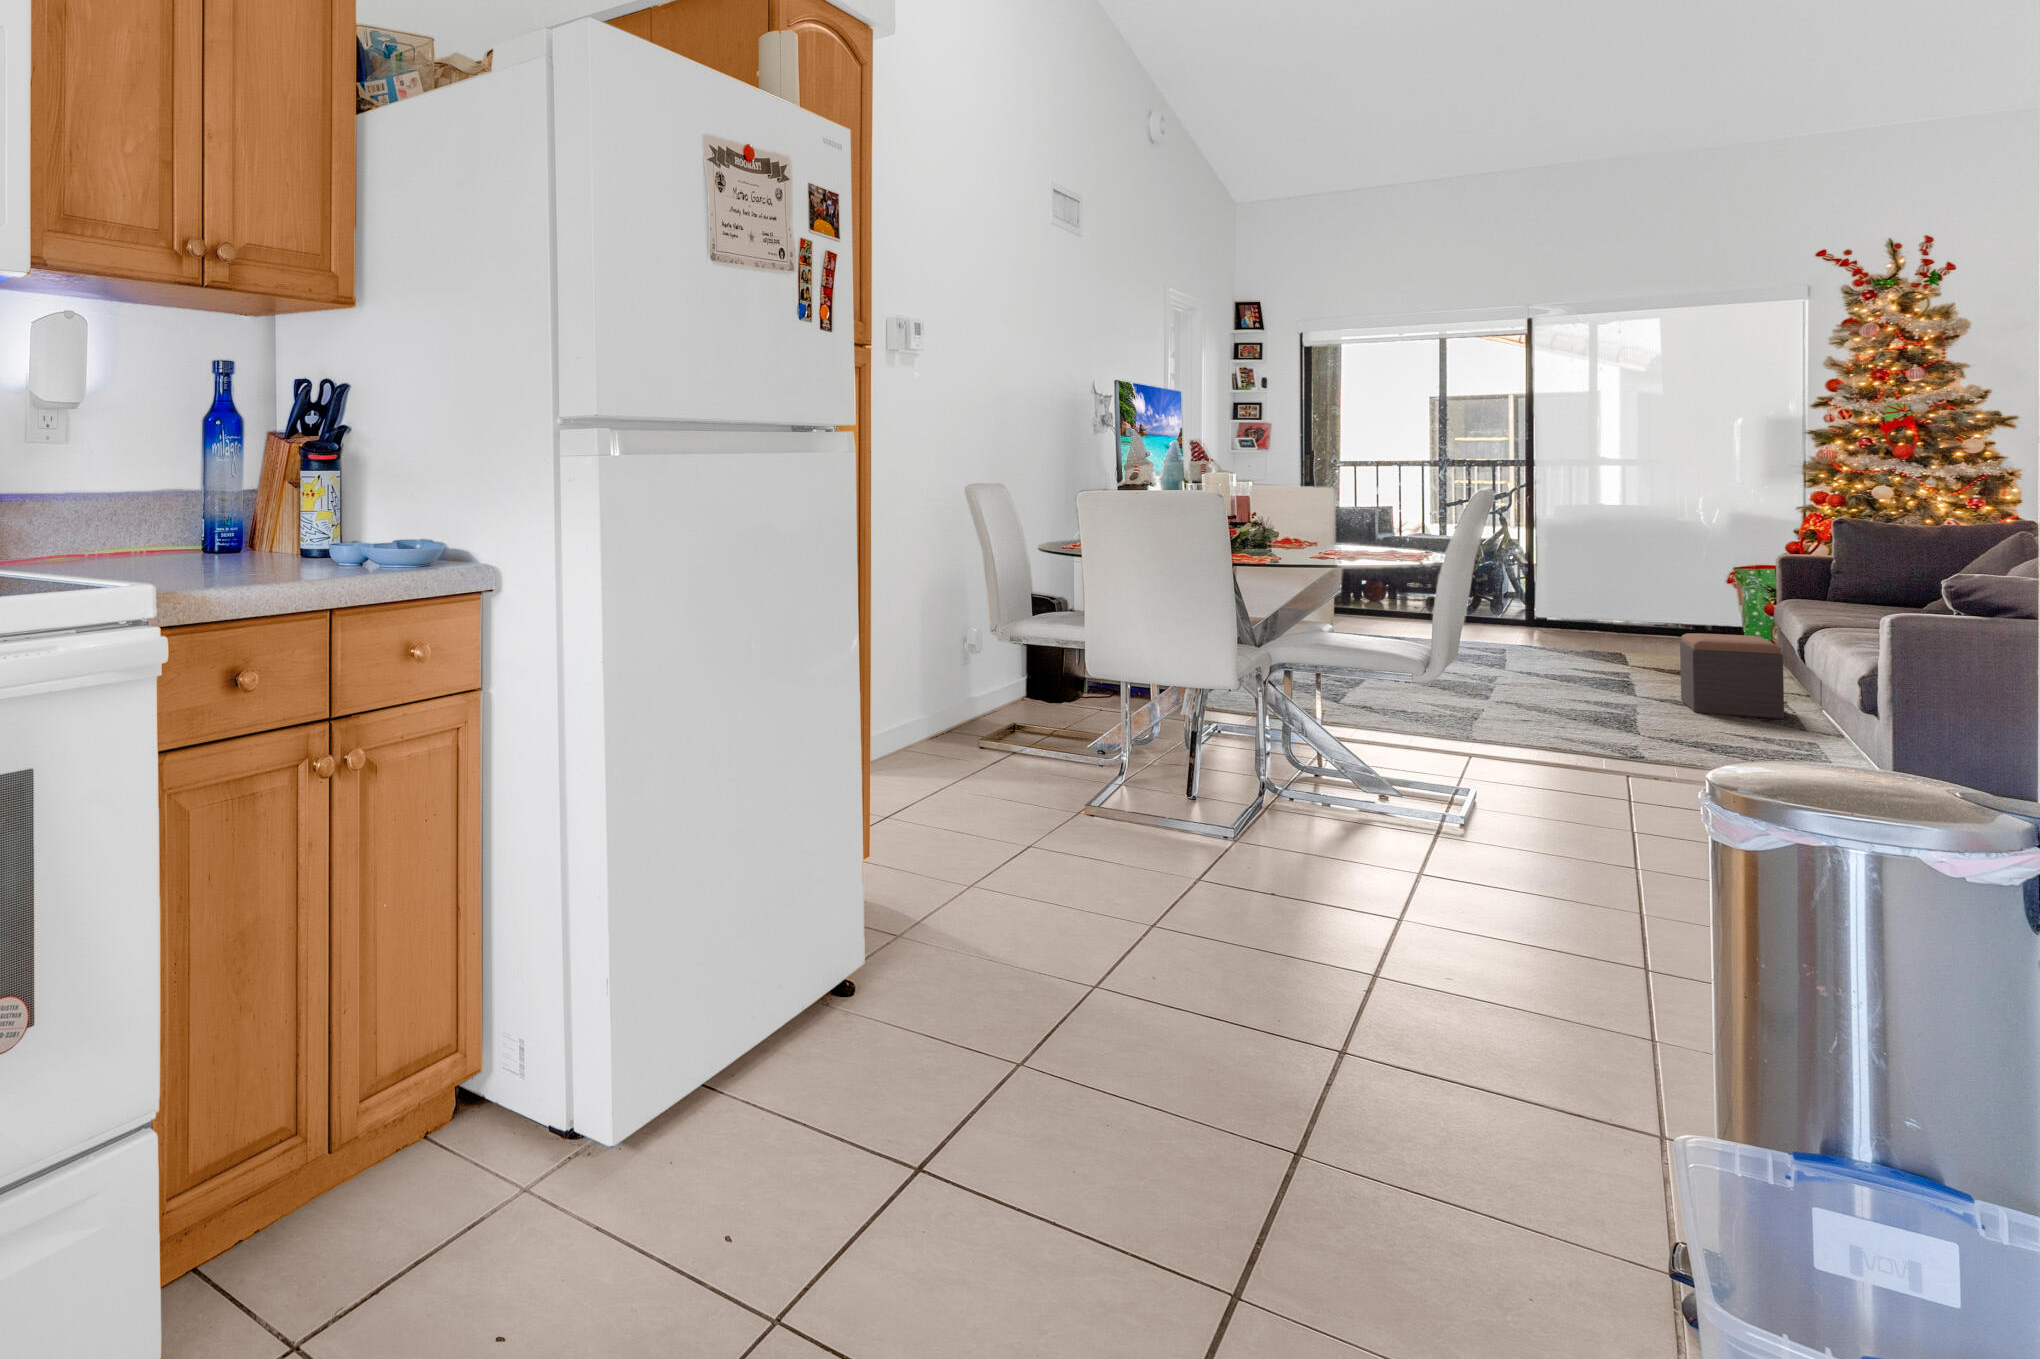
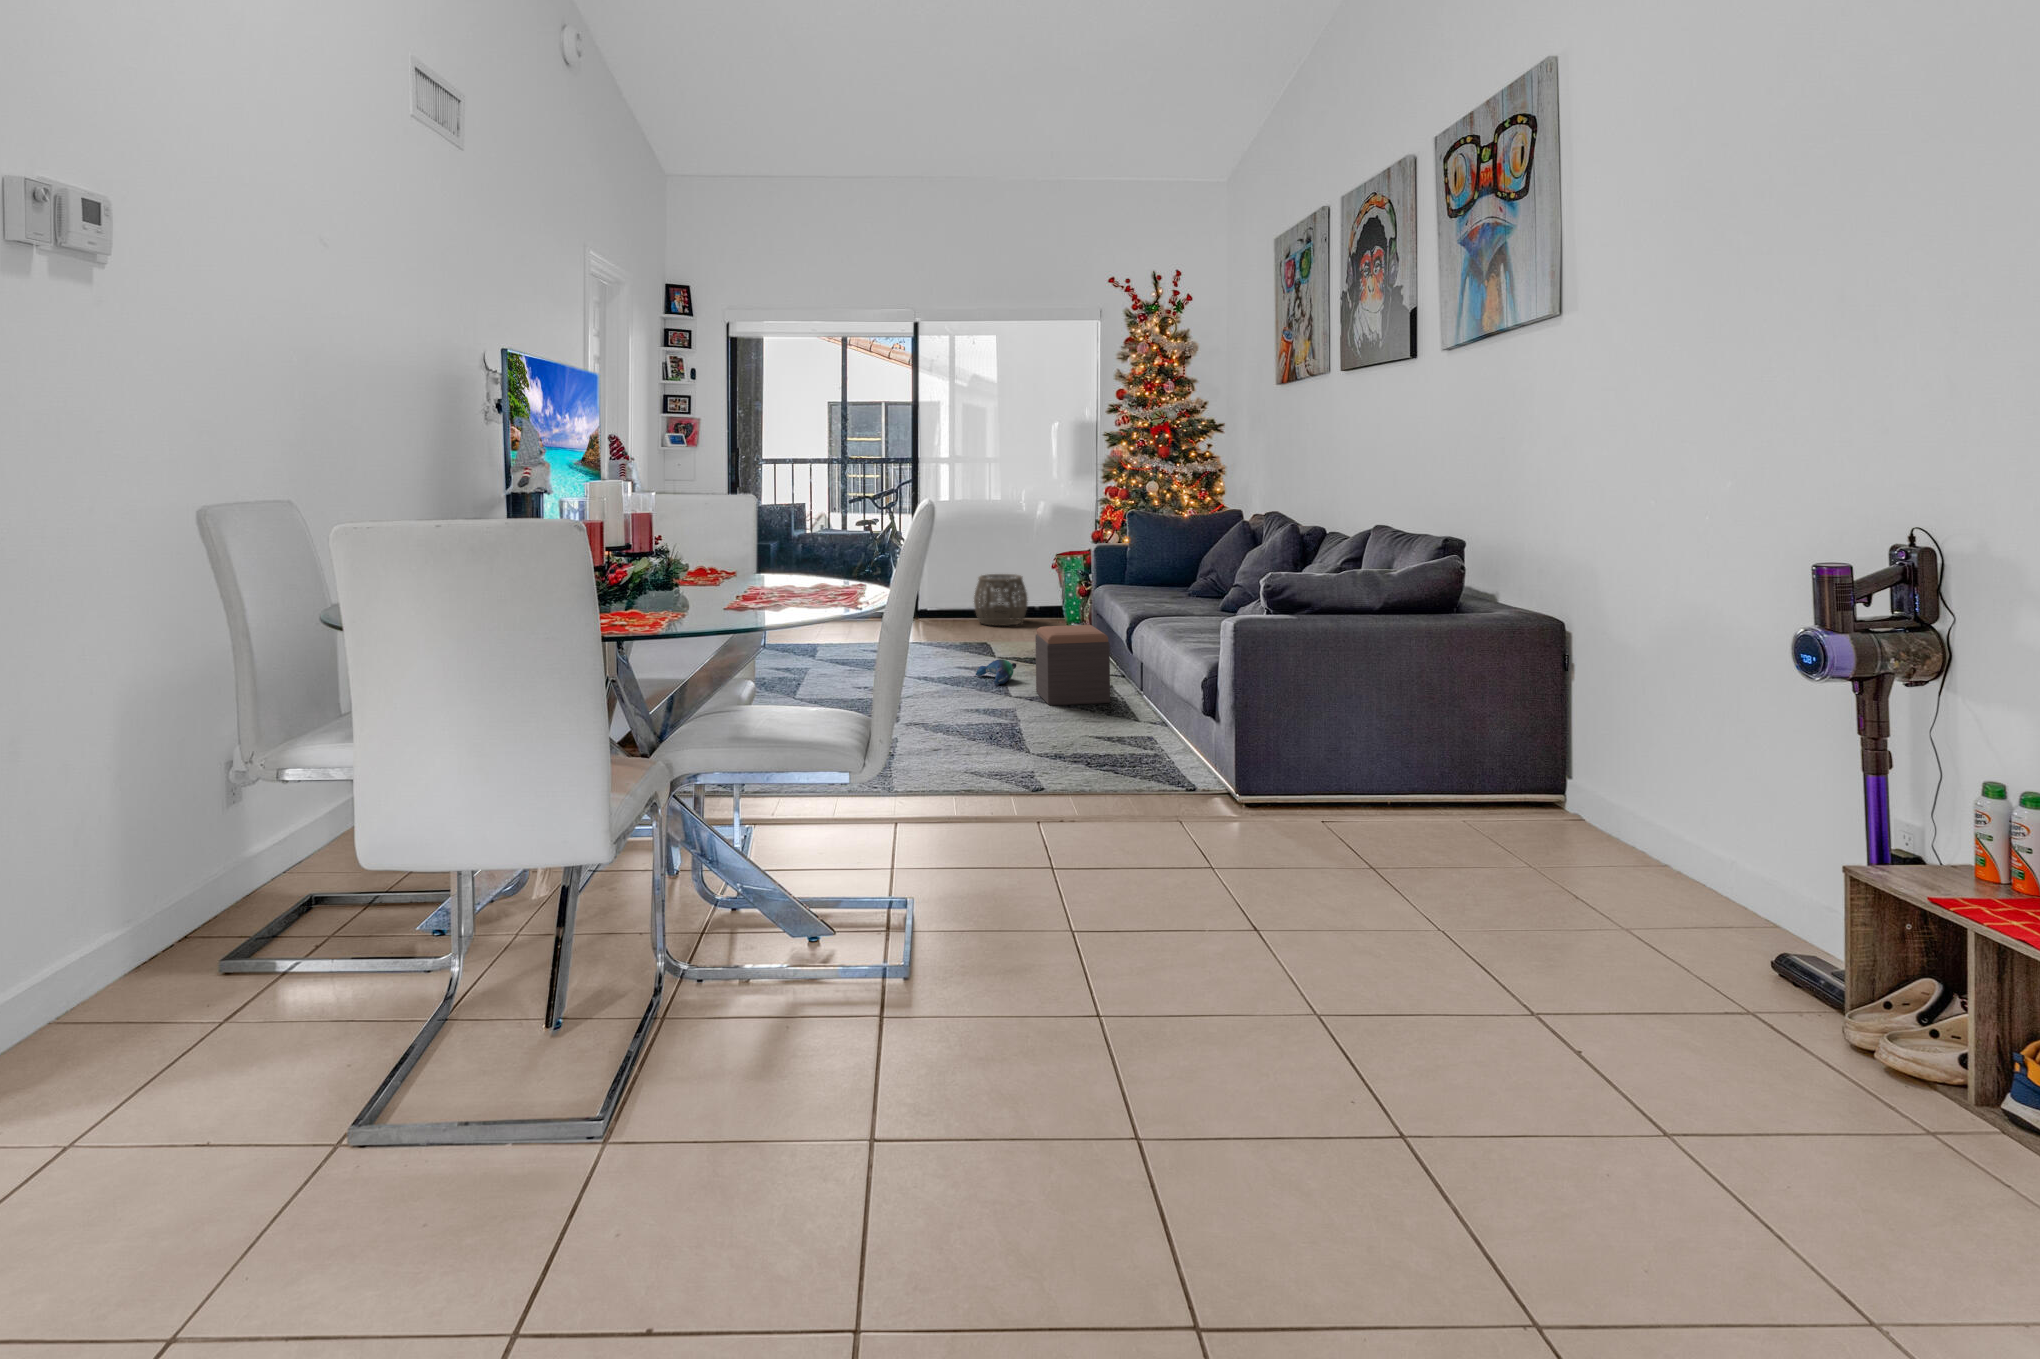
woven basket: none [1613,587,1694,644] -> present [974,574,1028,626]
plush toy: none [1603,666,1658,691] -> present [976,659,1016,685]

